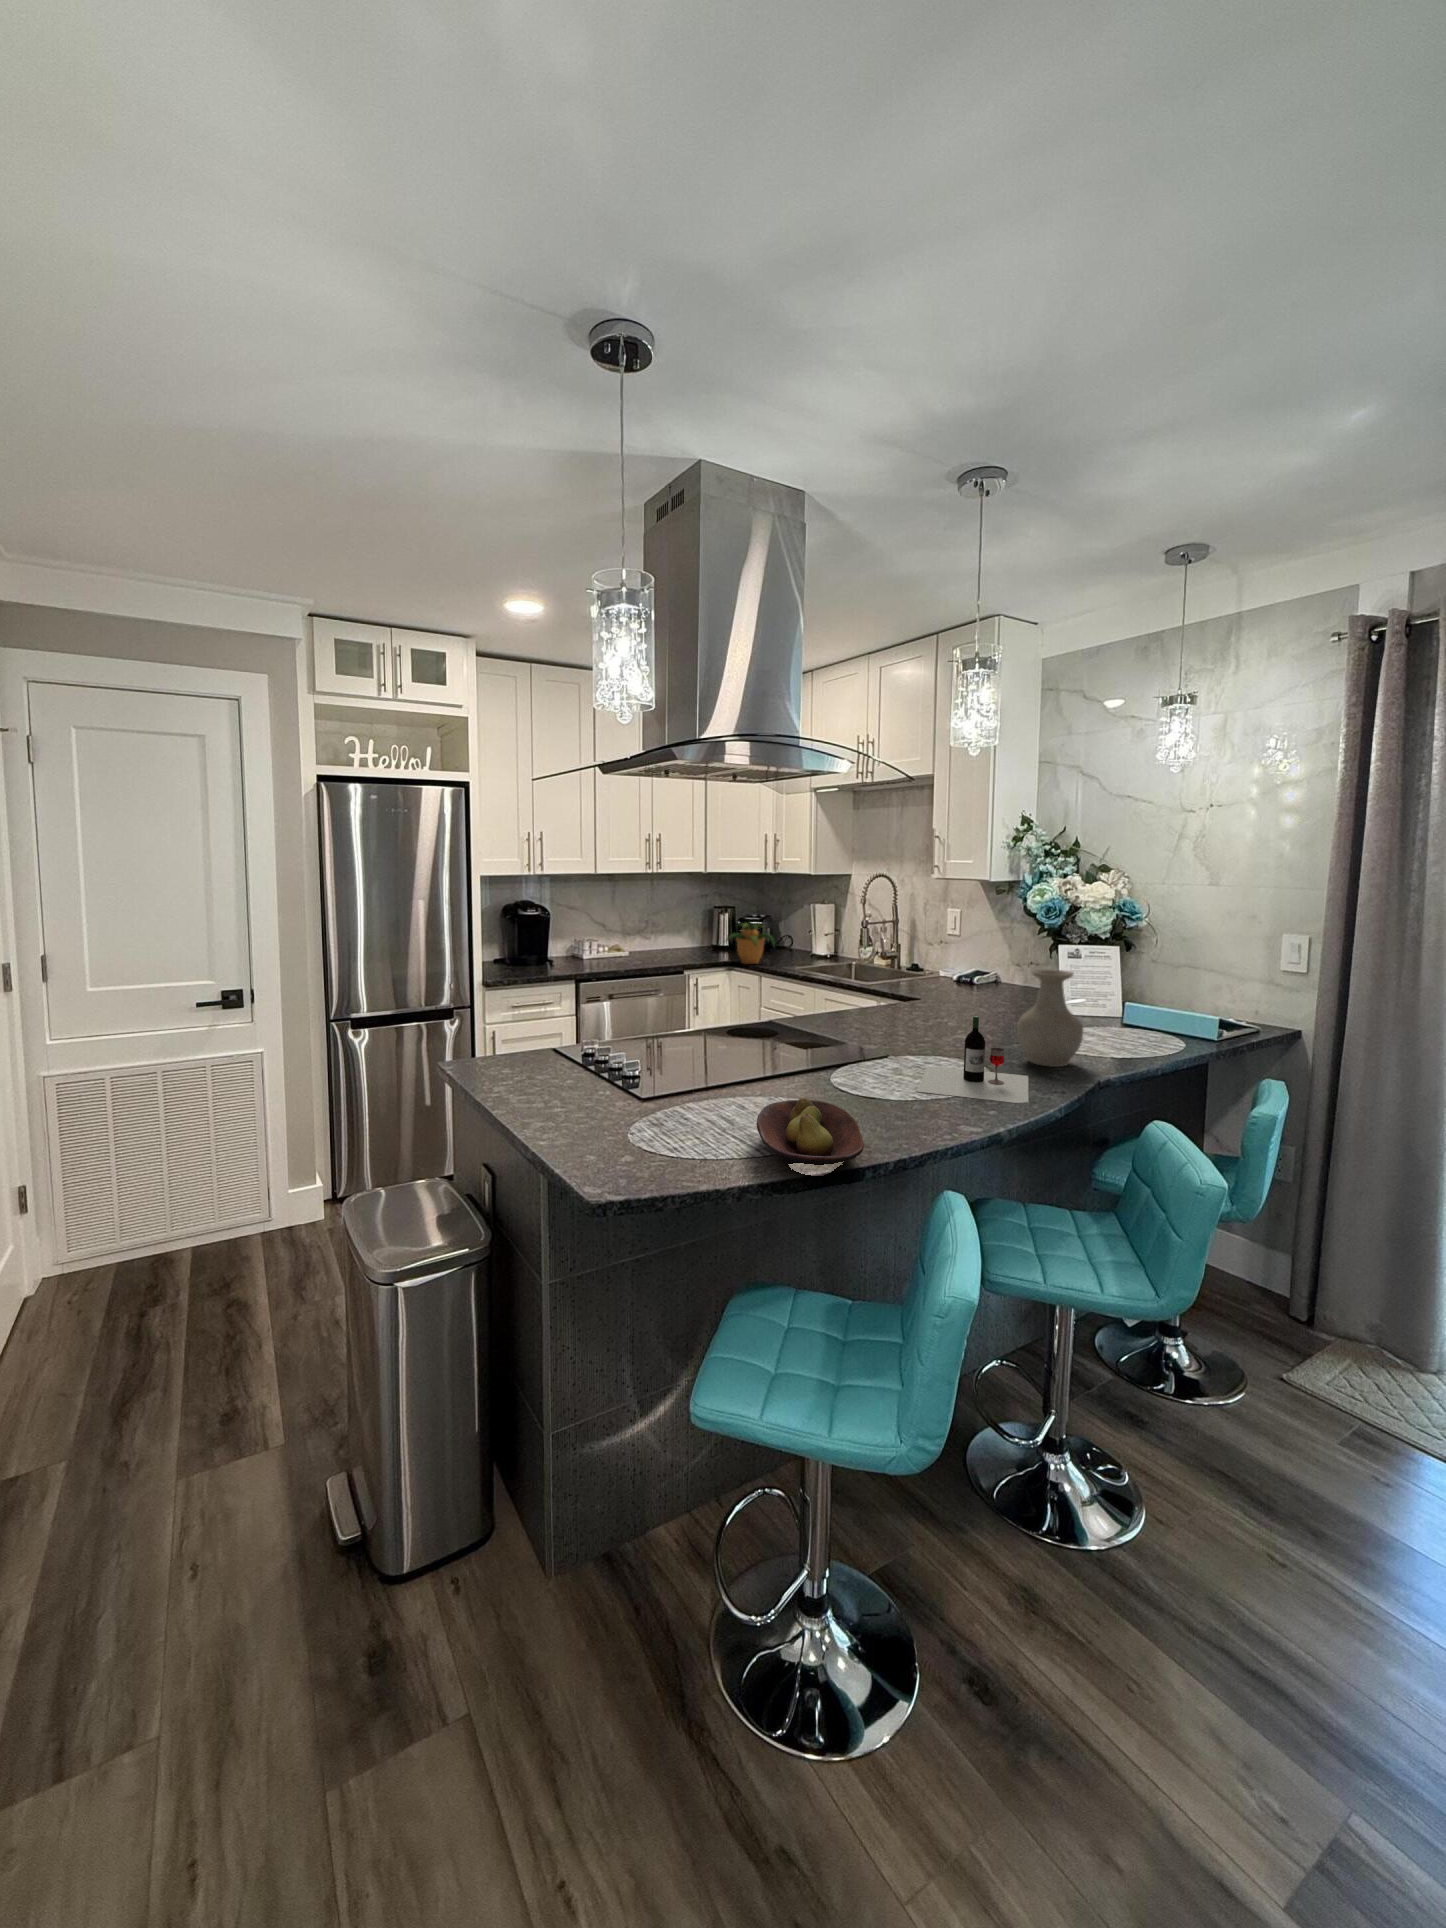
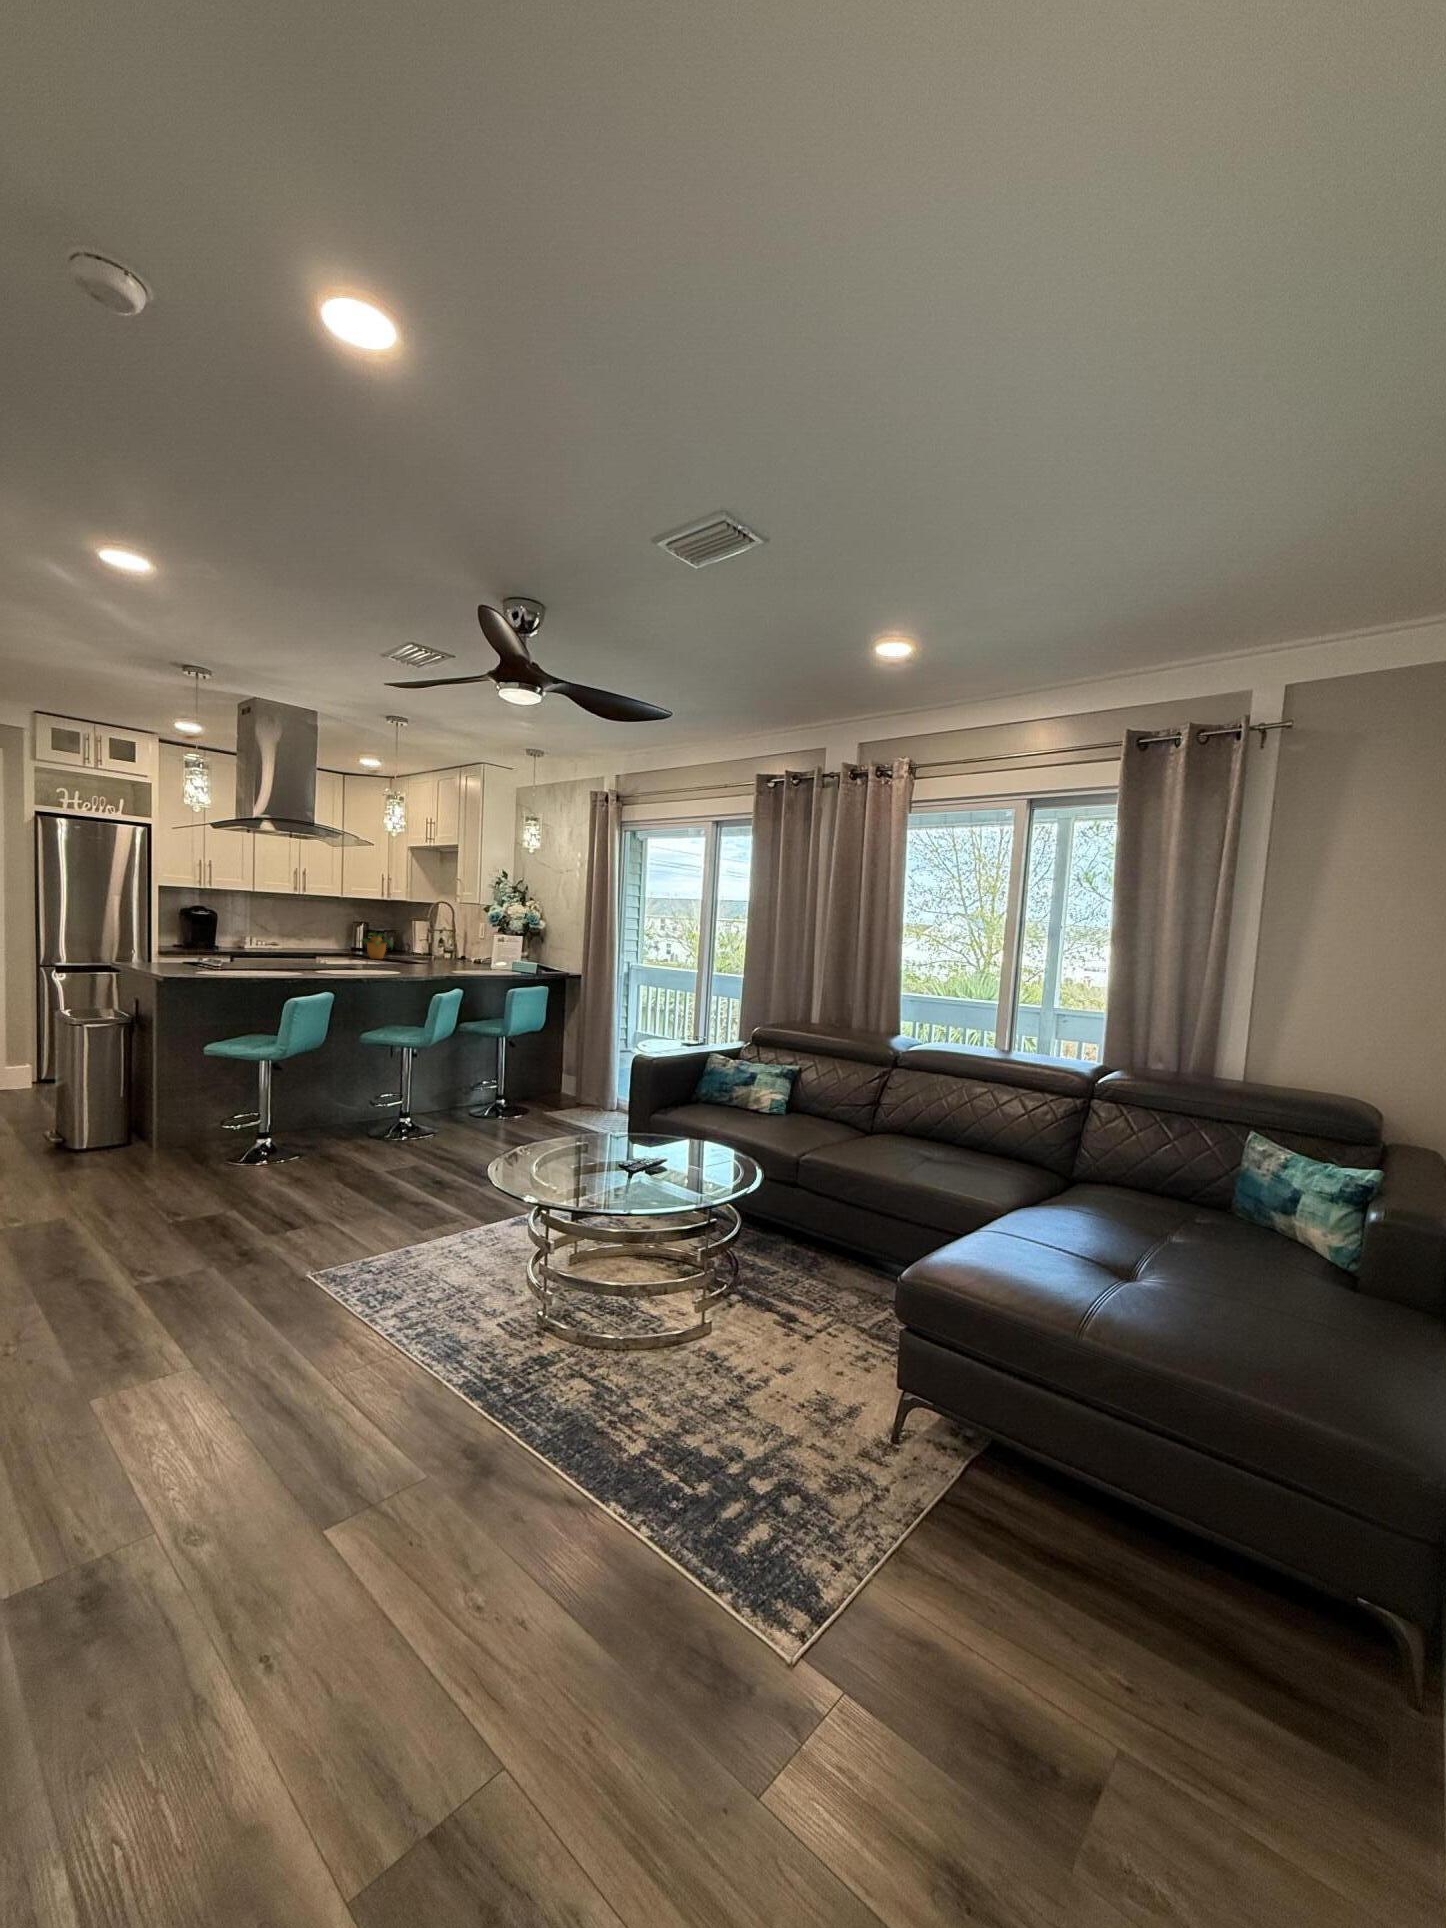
vase: present [1017,969,1083,1067] -> none [445,938,475,980]
wine bottle: present [916,1016,1028,1103] -> none [374,952,439,983]
fruit bowl: present [757,1098,864,1165] -> none [266,966,317,987]

